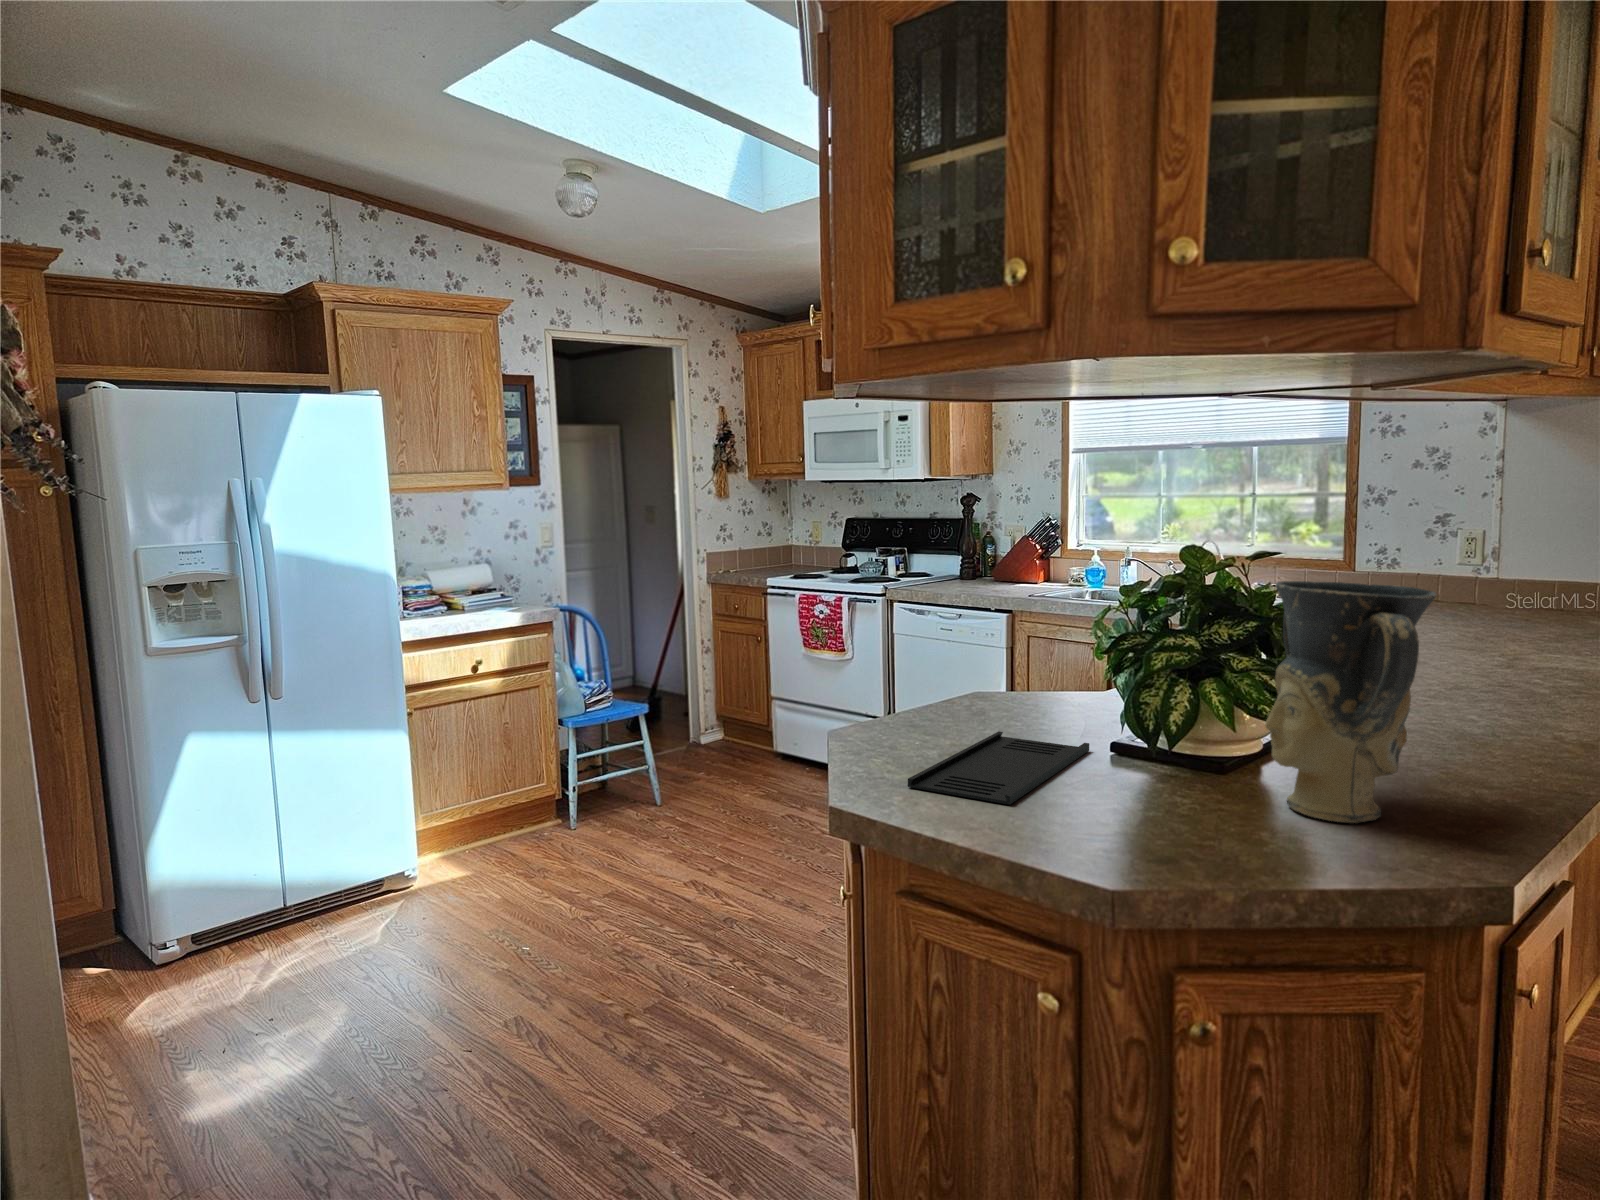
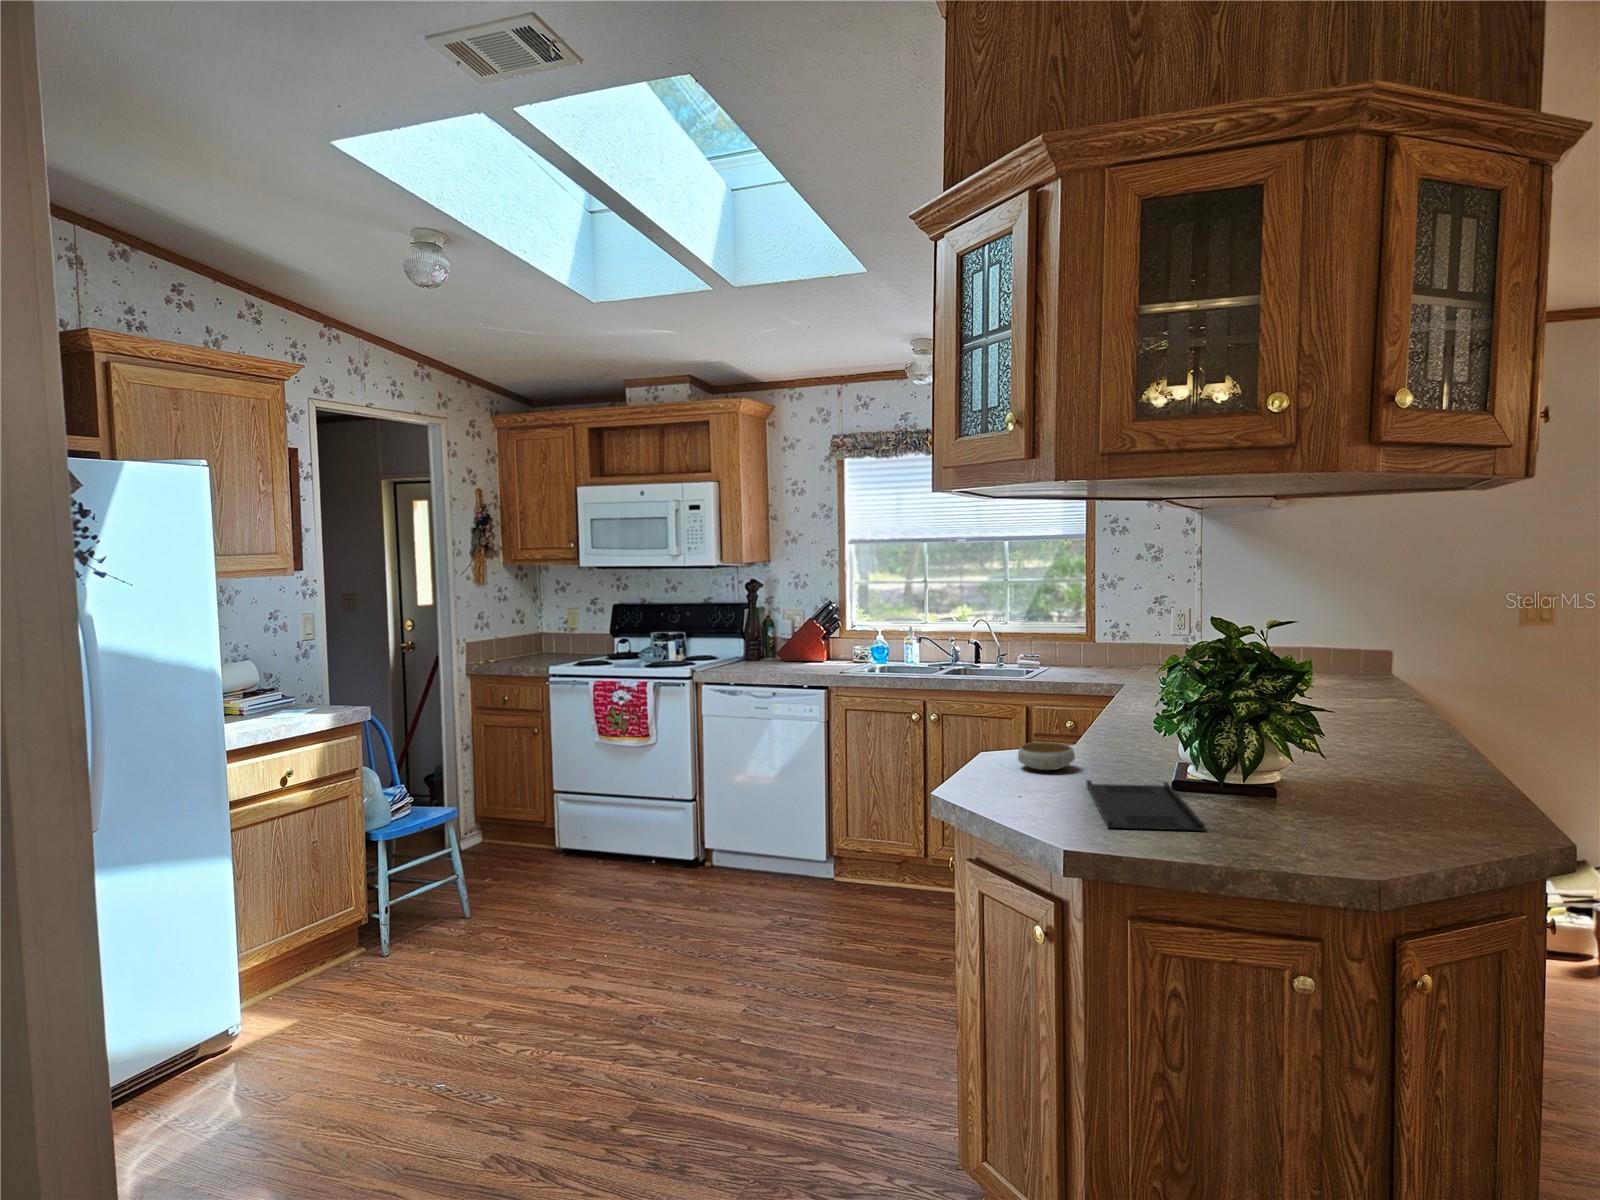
vase: present [1265,581,1437,823] -> none [1323,646,1471,814]
bowl: none [968,684,1034,717] -> present [1018,742,1075,770]

